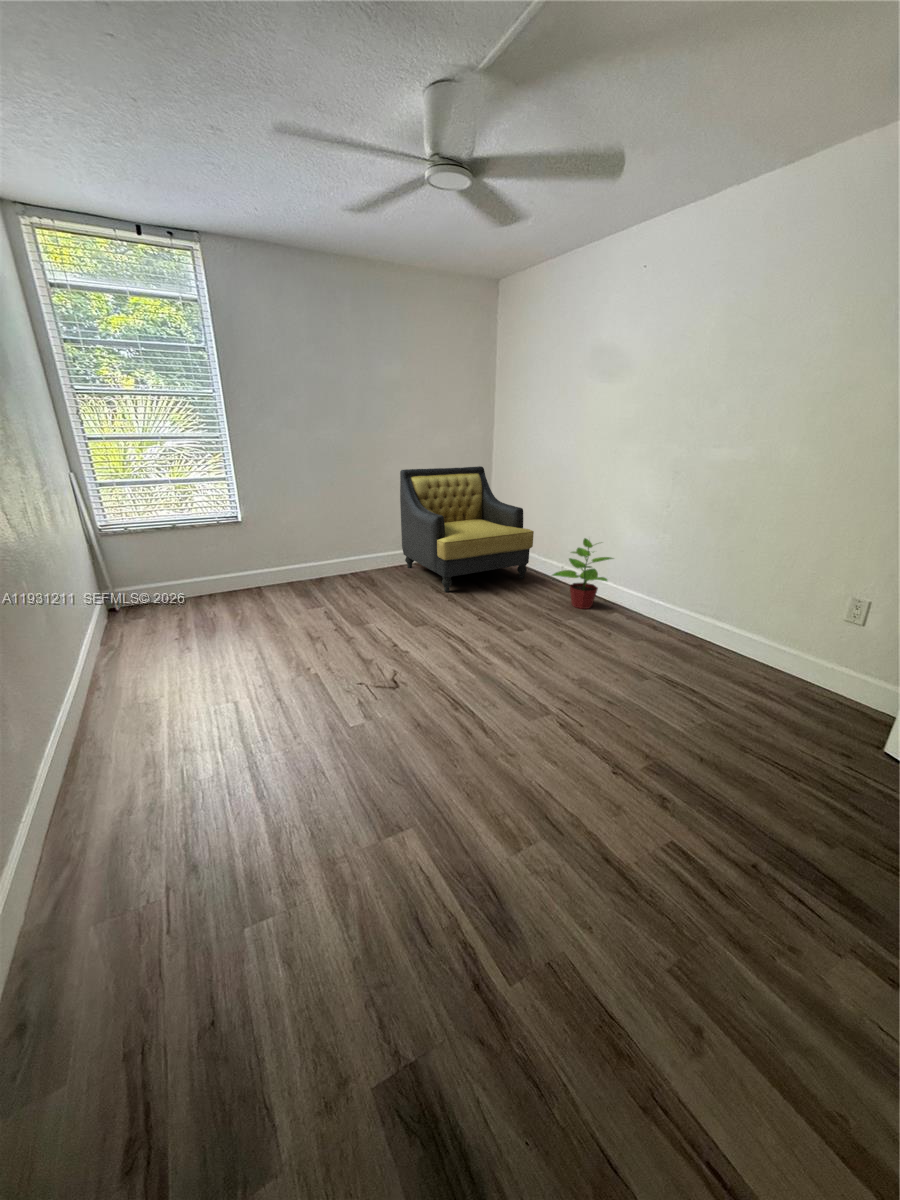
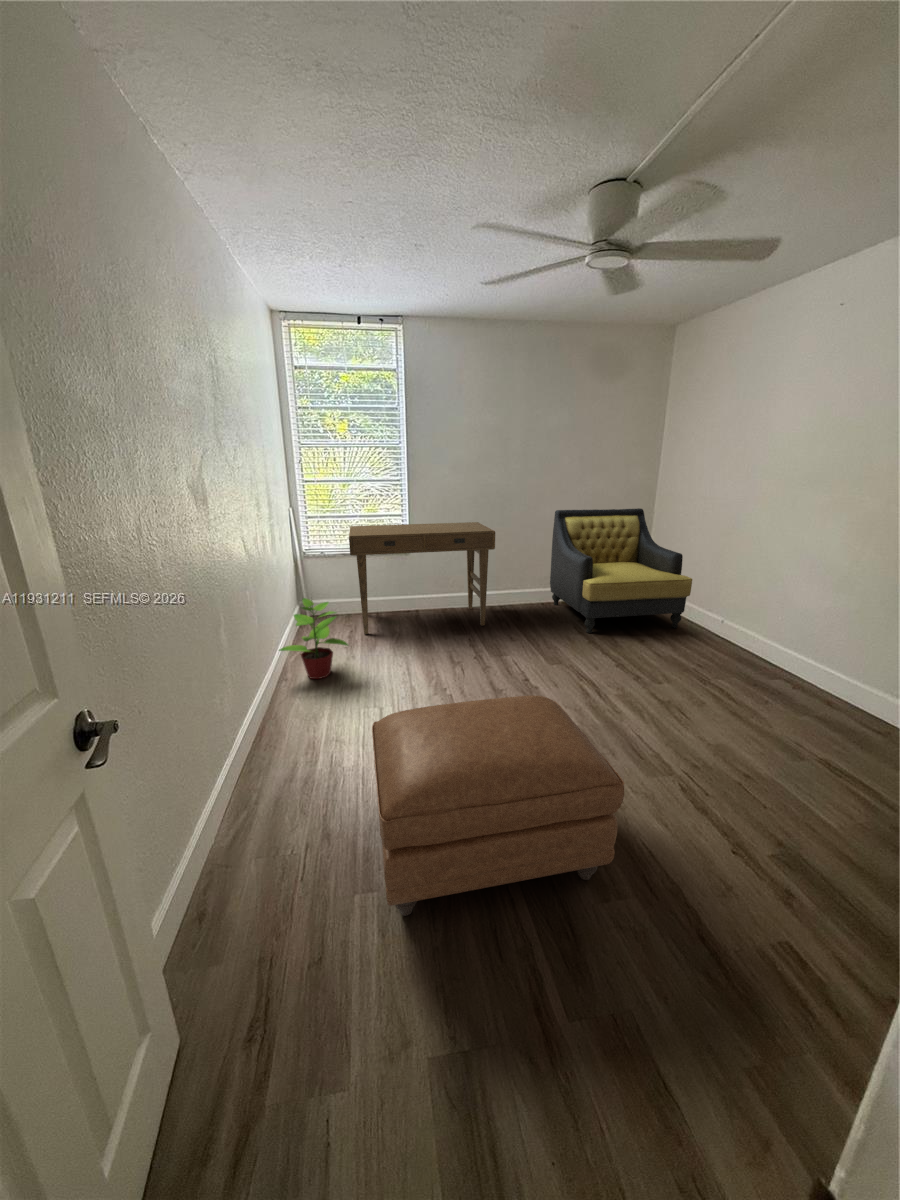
desk: none [161,485,343,622] -> present [349,522,495,634]
potted plant: present [553,538,613,609] -> present [279,598,348,679]
ottoman: none [237,659,522,927] -> present [372,696,624,916]

